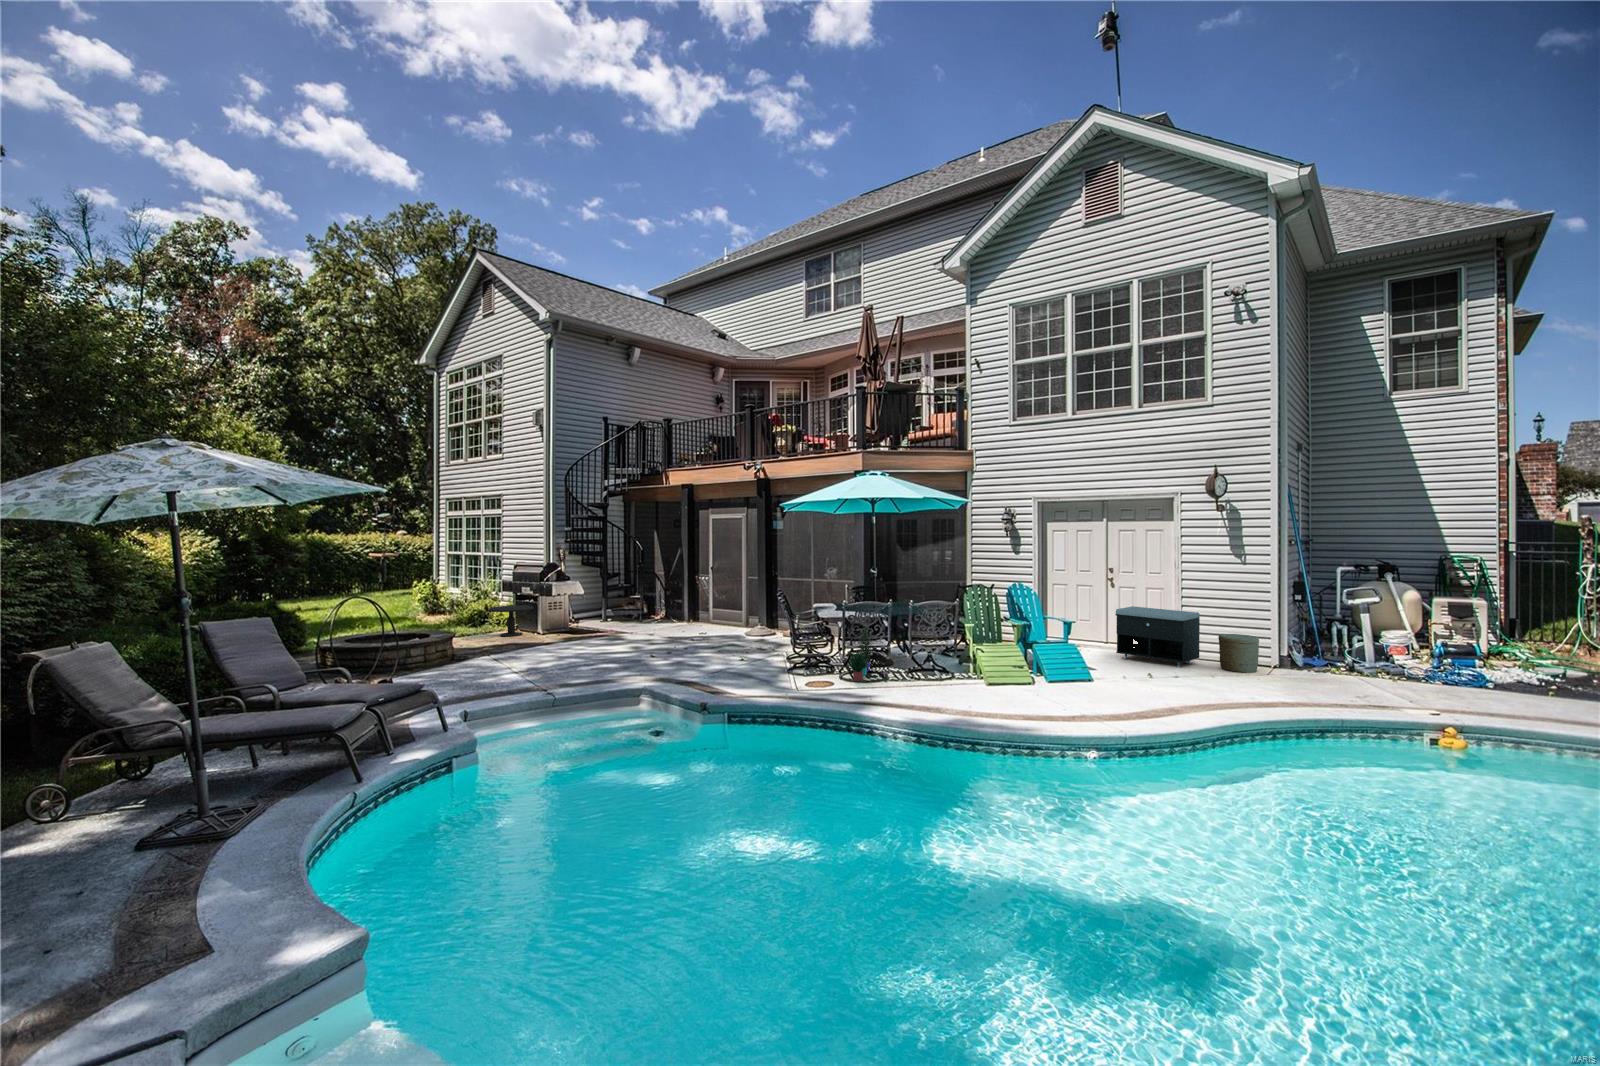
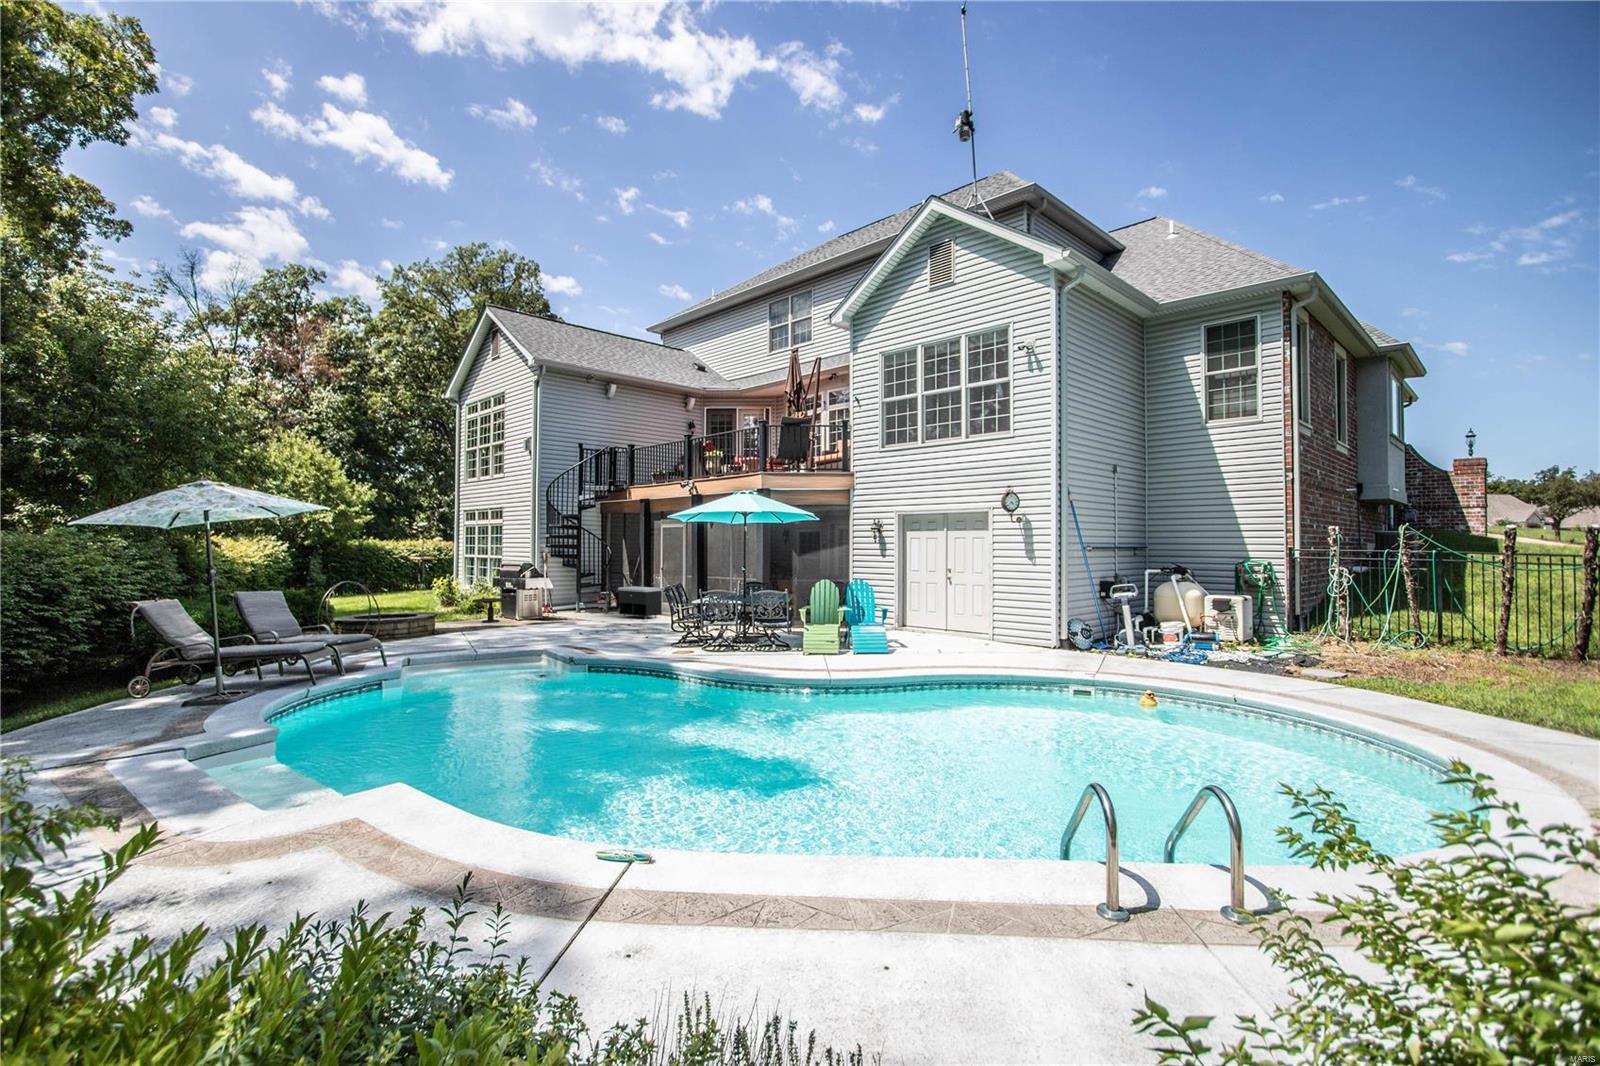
storage bench: present [1116,606,1200,667] -> present [618,586,662,619]
potted plant: present [849,626,874,681] -> none [699,612,731,653]
woven basket: present [1218,634,1259,673] -> none [1005,626,1035,656]

